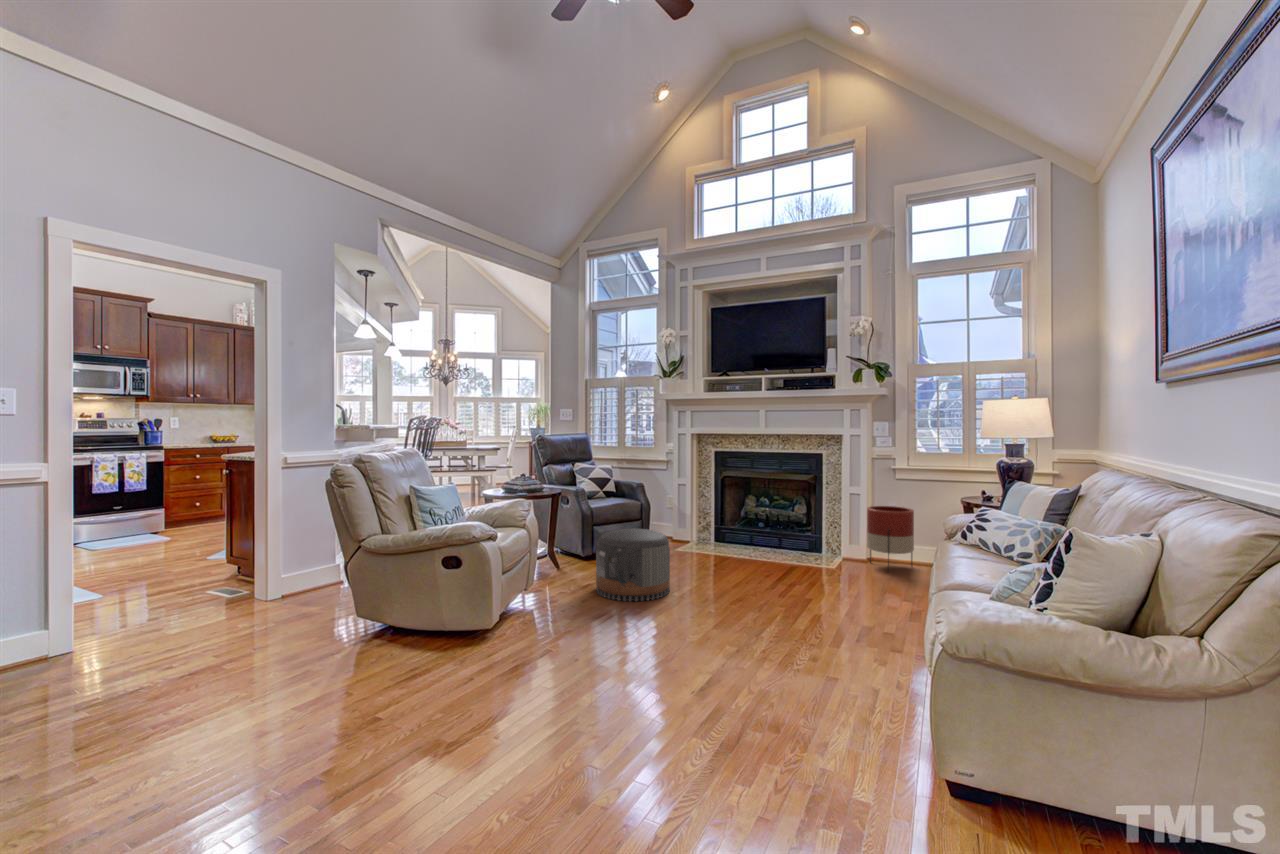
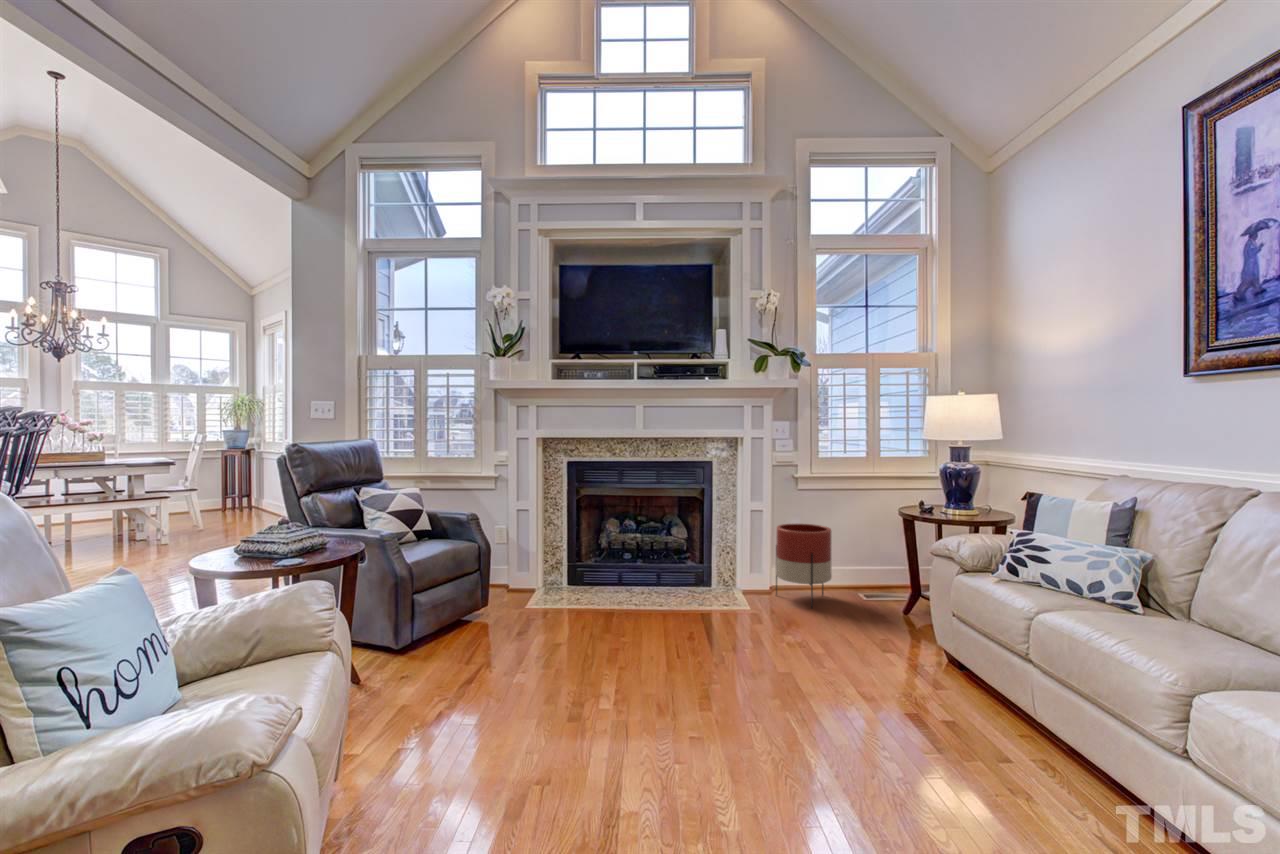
pouf: present [596,528,670,601] -> none [455,600,588,750]

